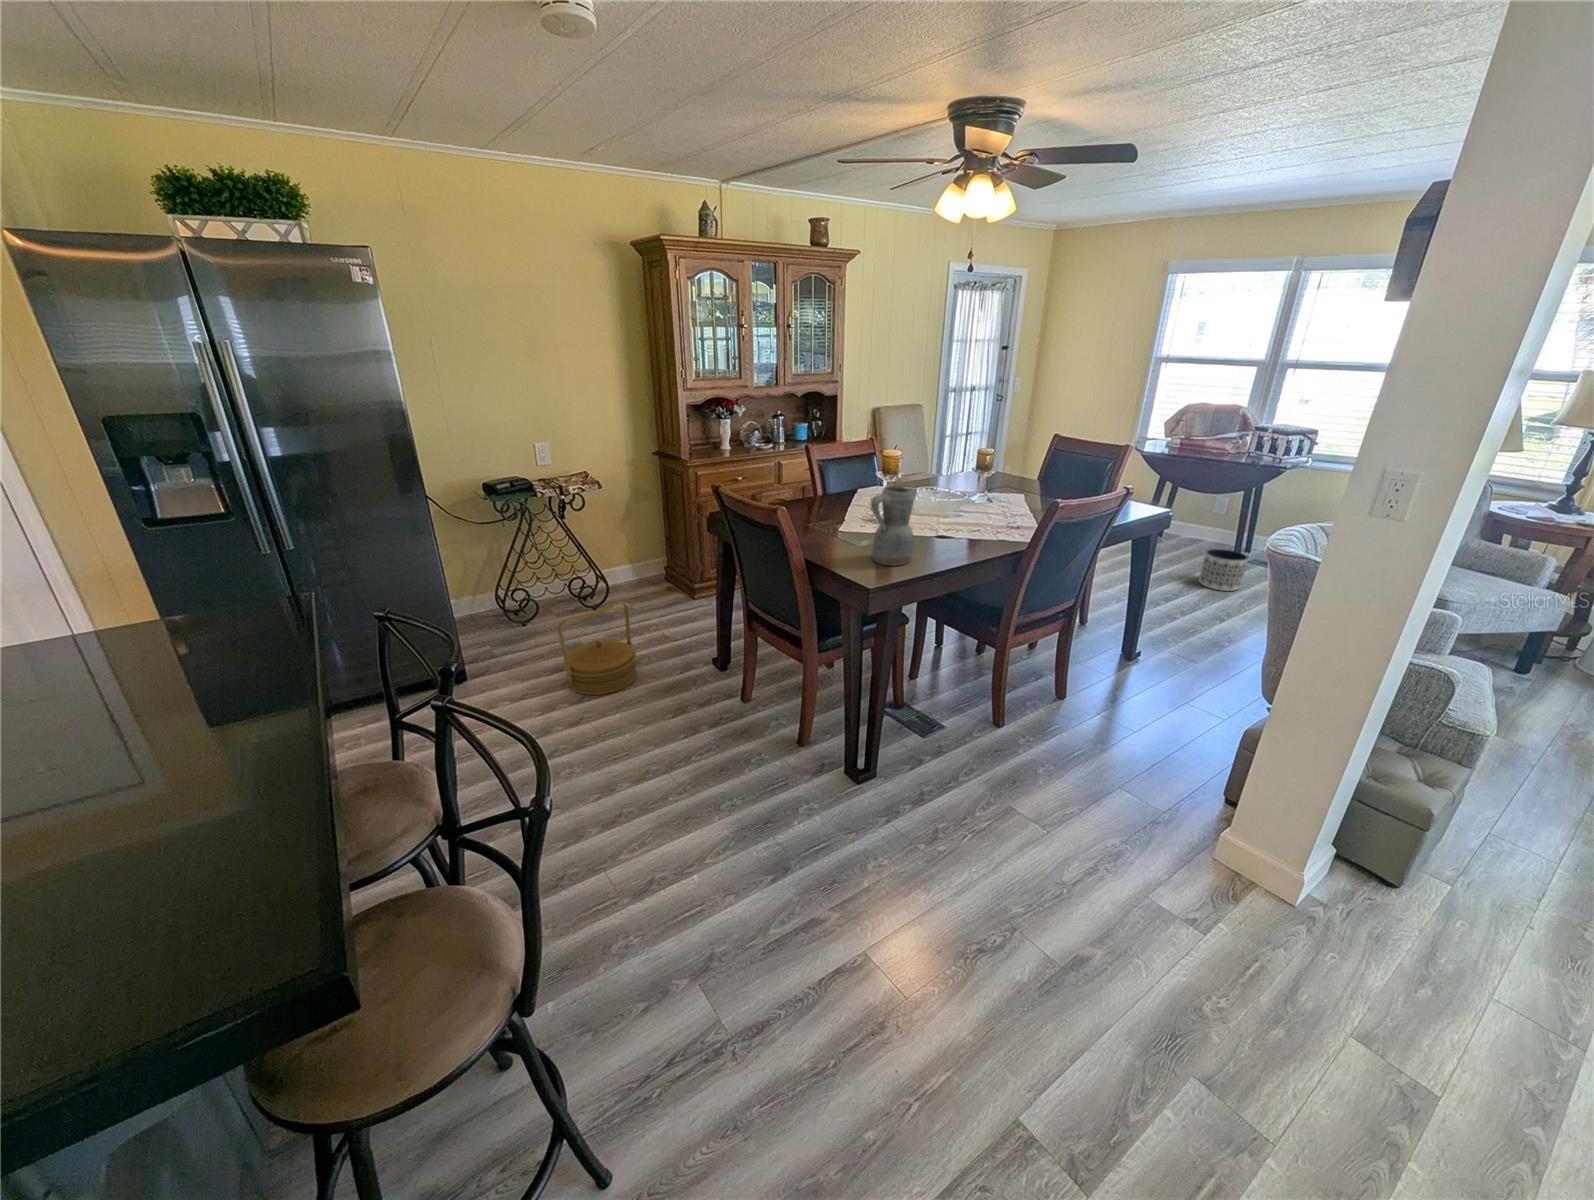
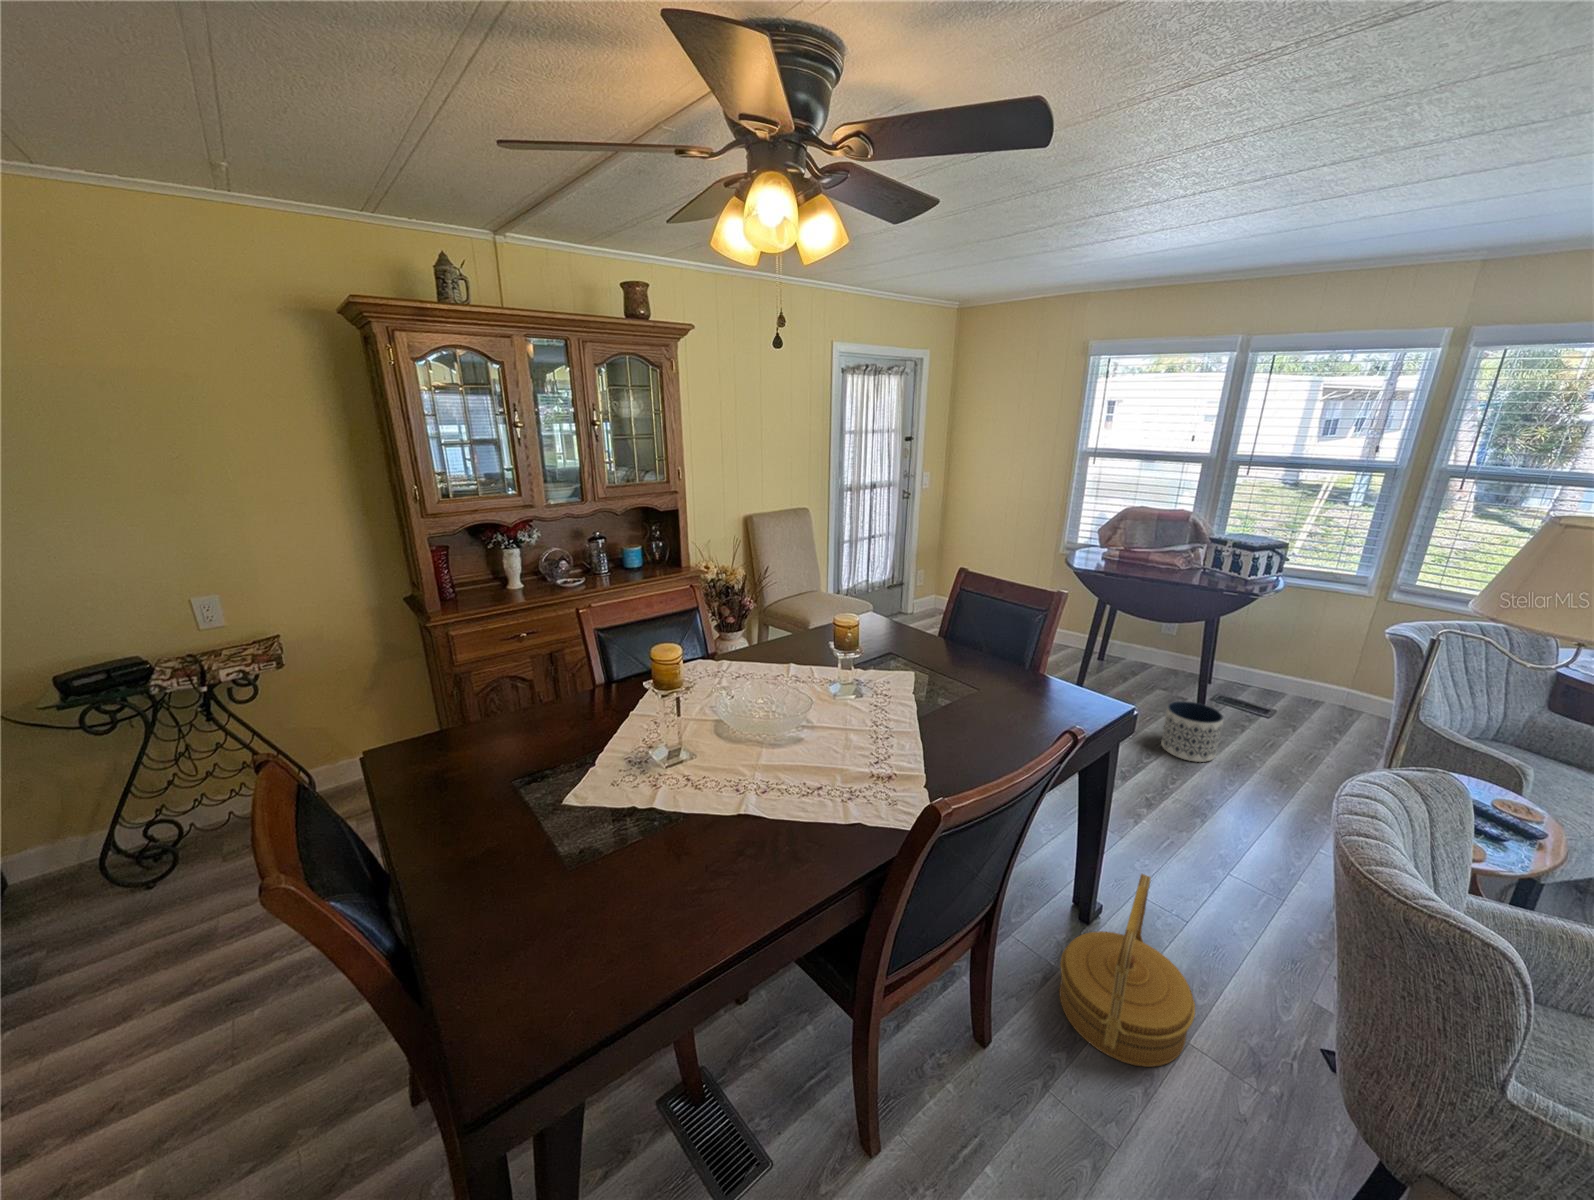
ceramic pitcher: present [871,485,917,565] -> none [483,786,615,973]
basket: present [558,601,637,695] -> present [1059,874,1195,1067]

